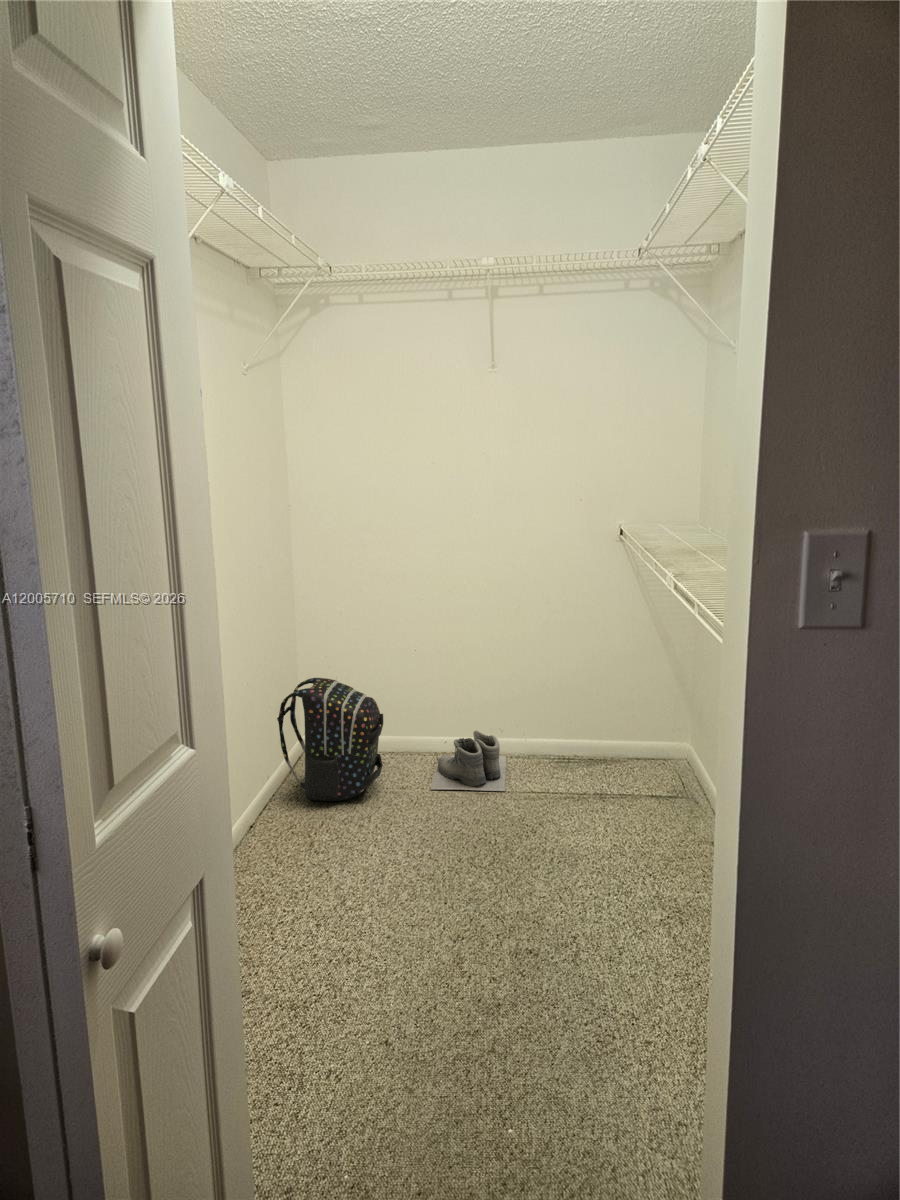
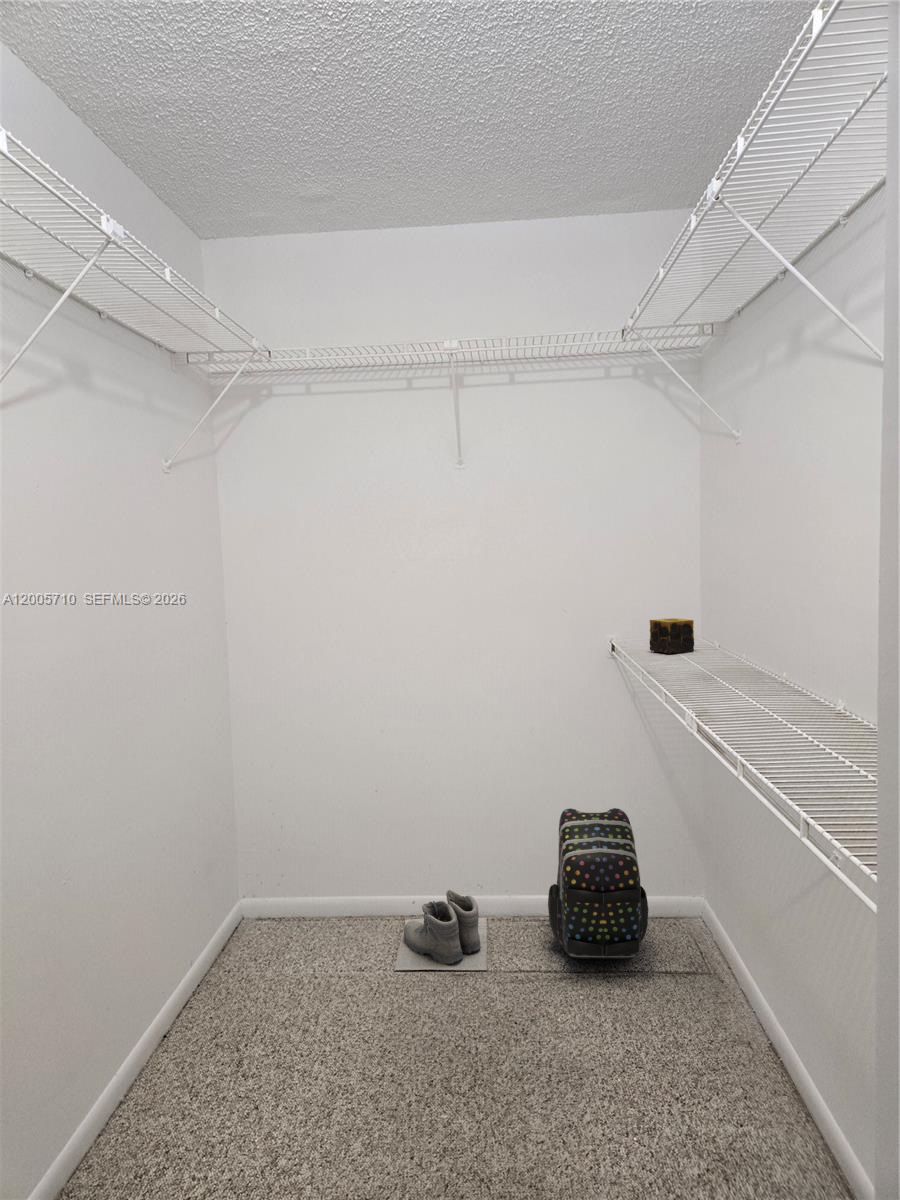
candle: none [650,507,688,537] -> present [650,618,694,654]
backpack: present [277,678,383,801] -> present [548,808,648,959]

